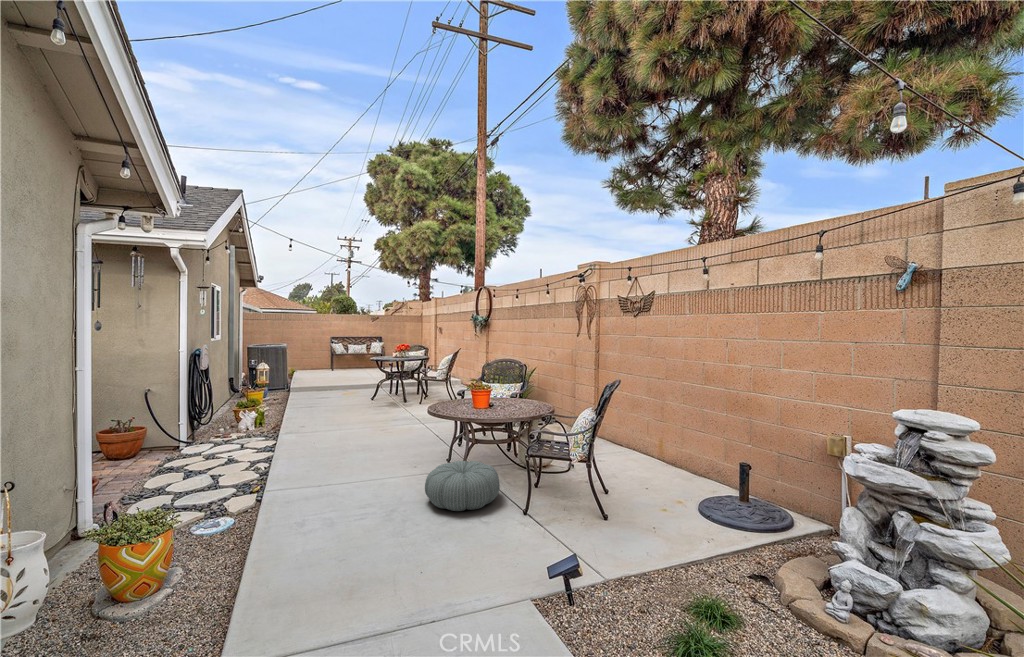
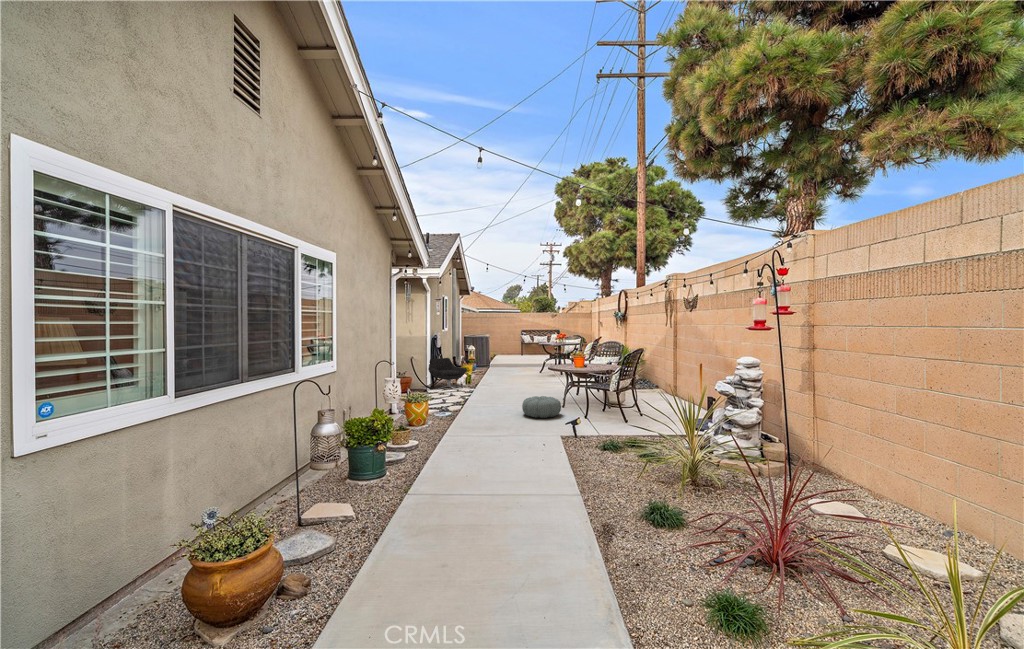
lounge chair: none [185,389,269,451] -> present [428,358,467,389]

